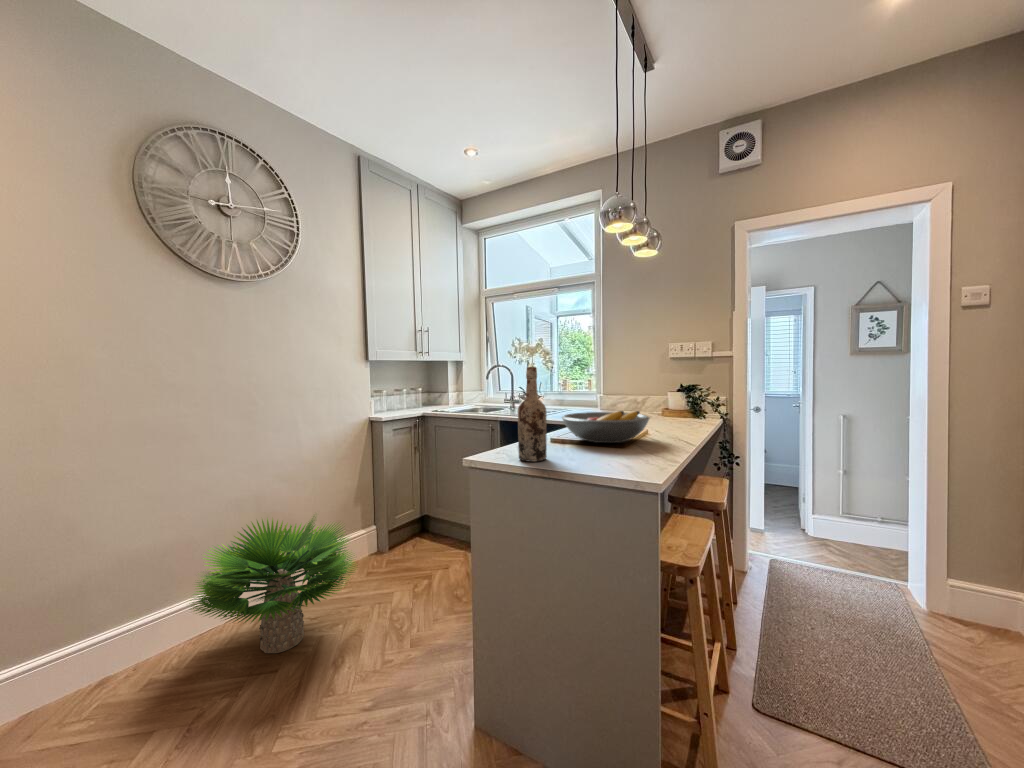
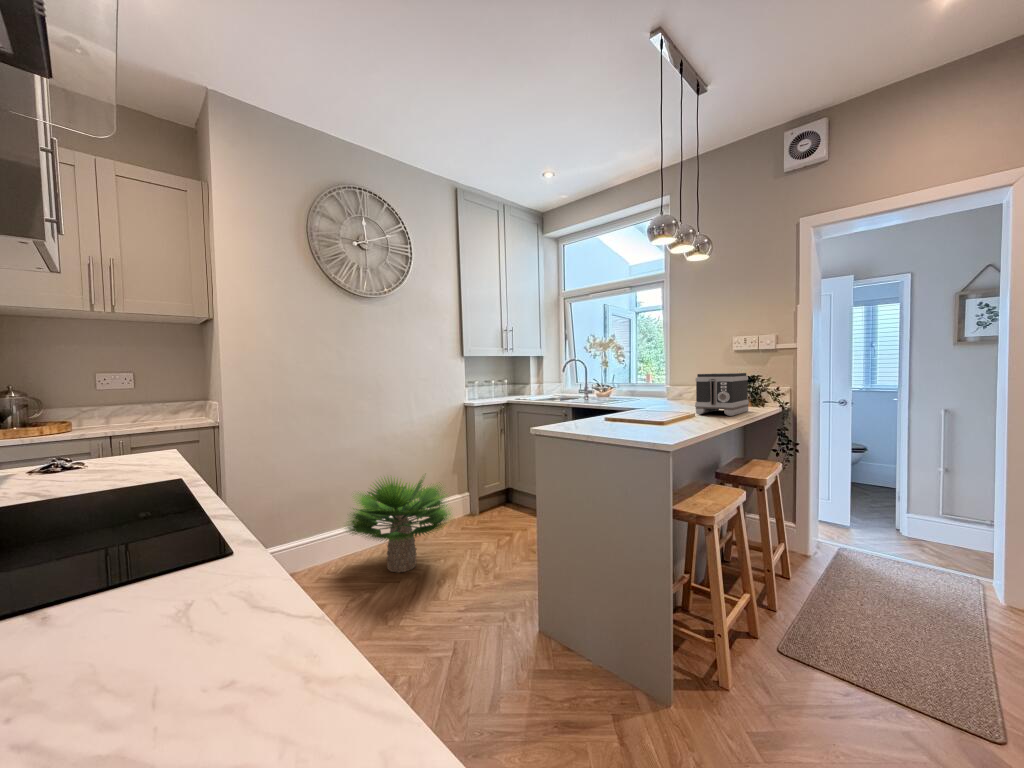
wine bottle: present [518,367,547,462] -> none [571,358,593,430]
toaster: none [649,383,699,433] -> present [695,373,749,416]
fruit bowl: present [562,411,650,443] -> none [613,394,688,421]

